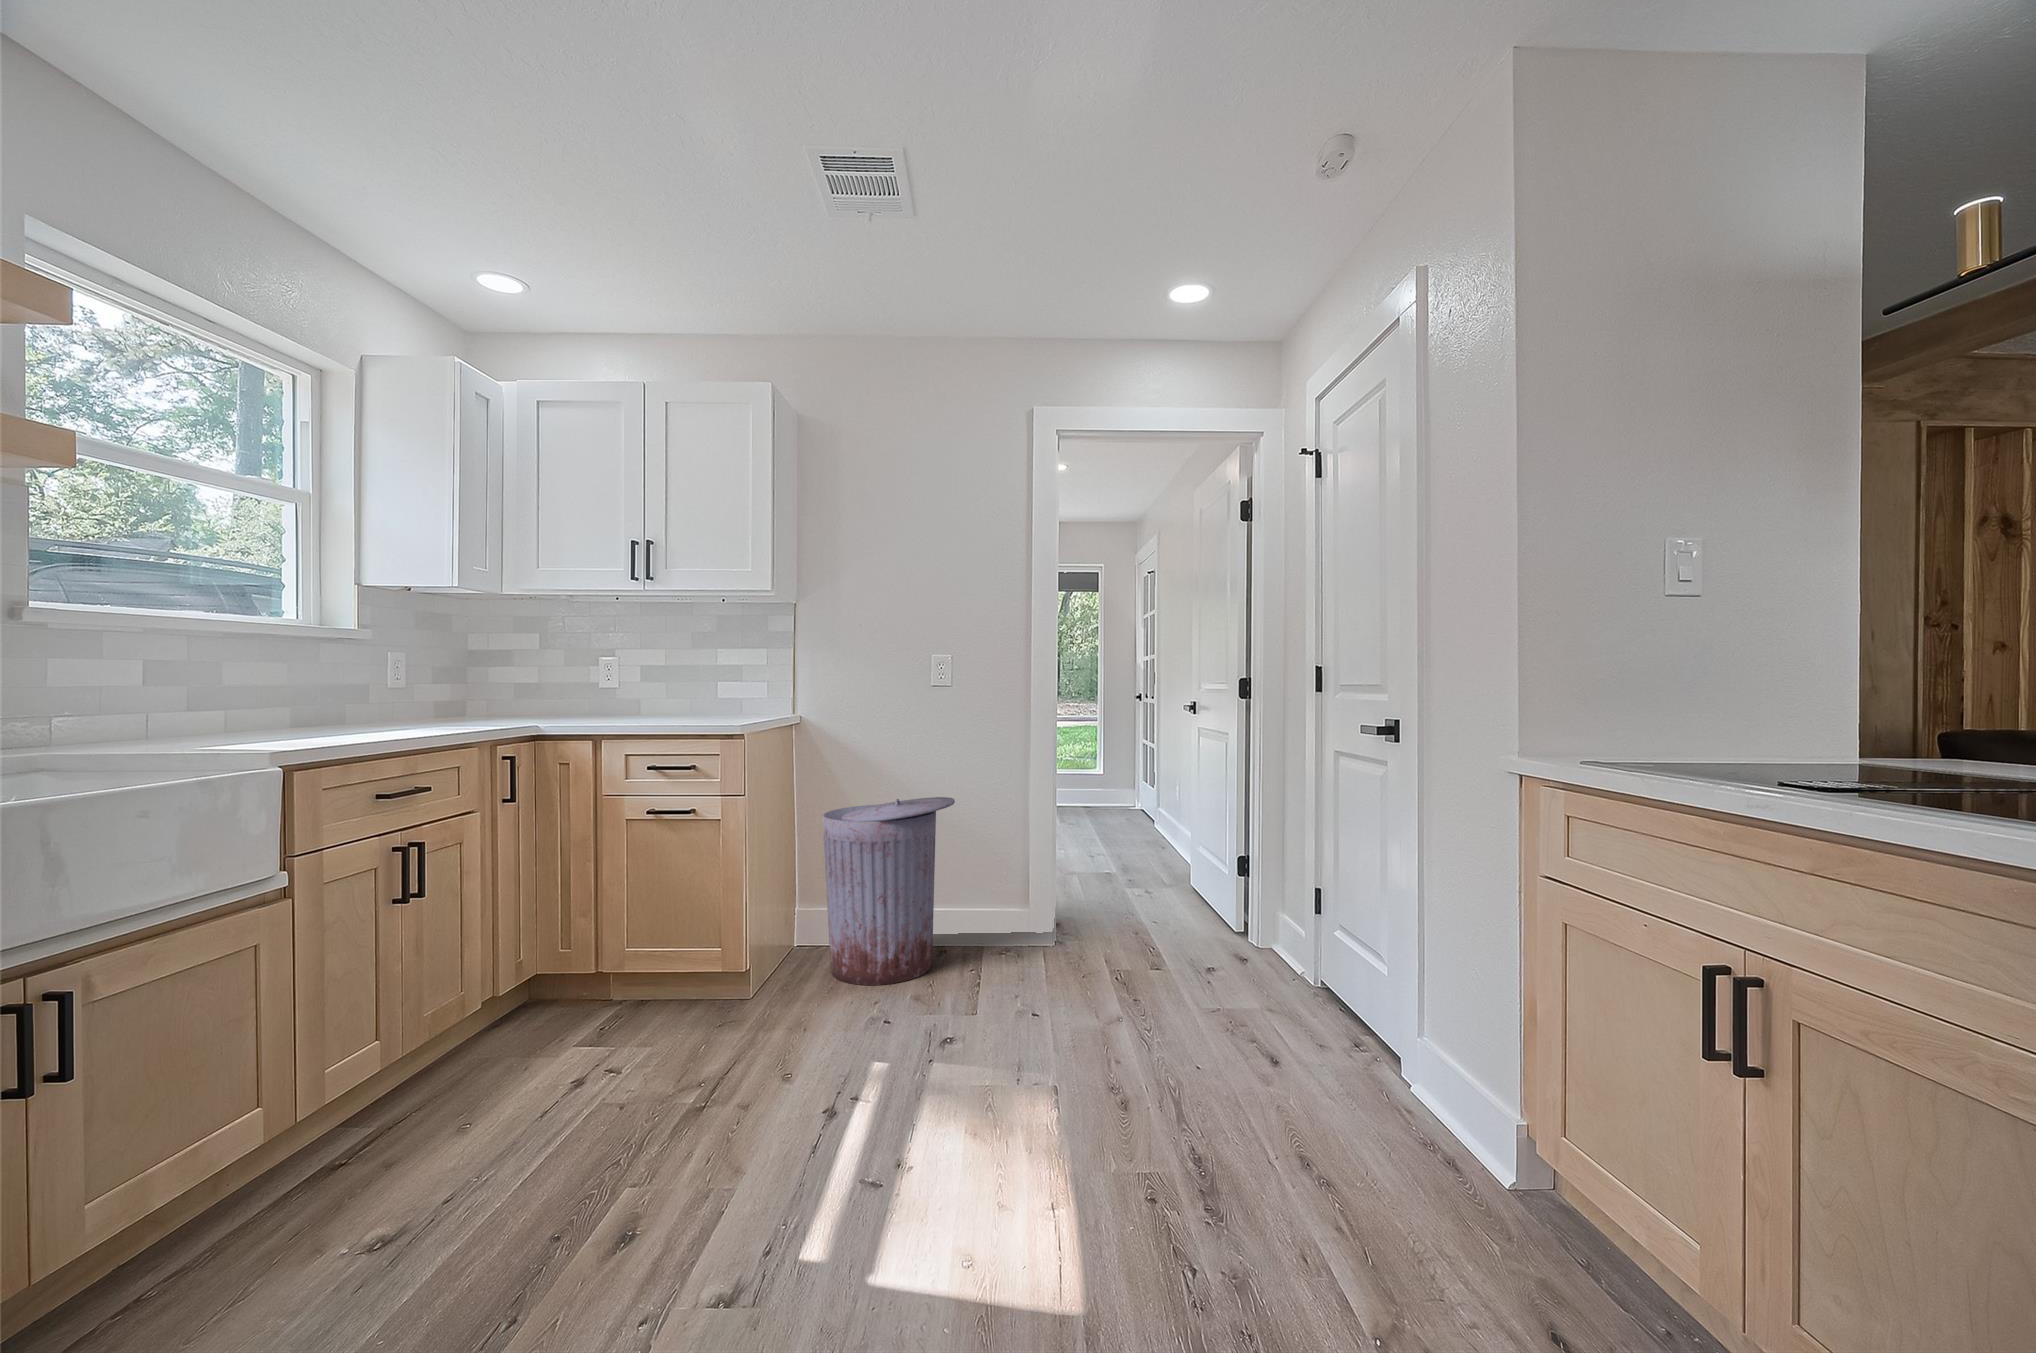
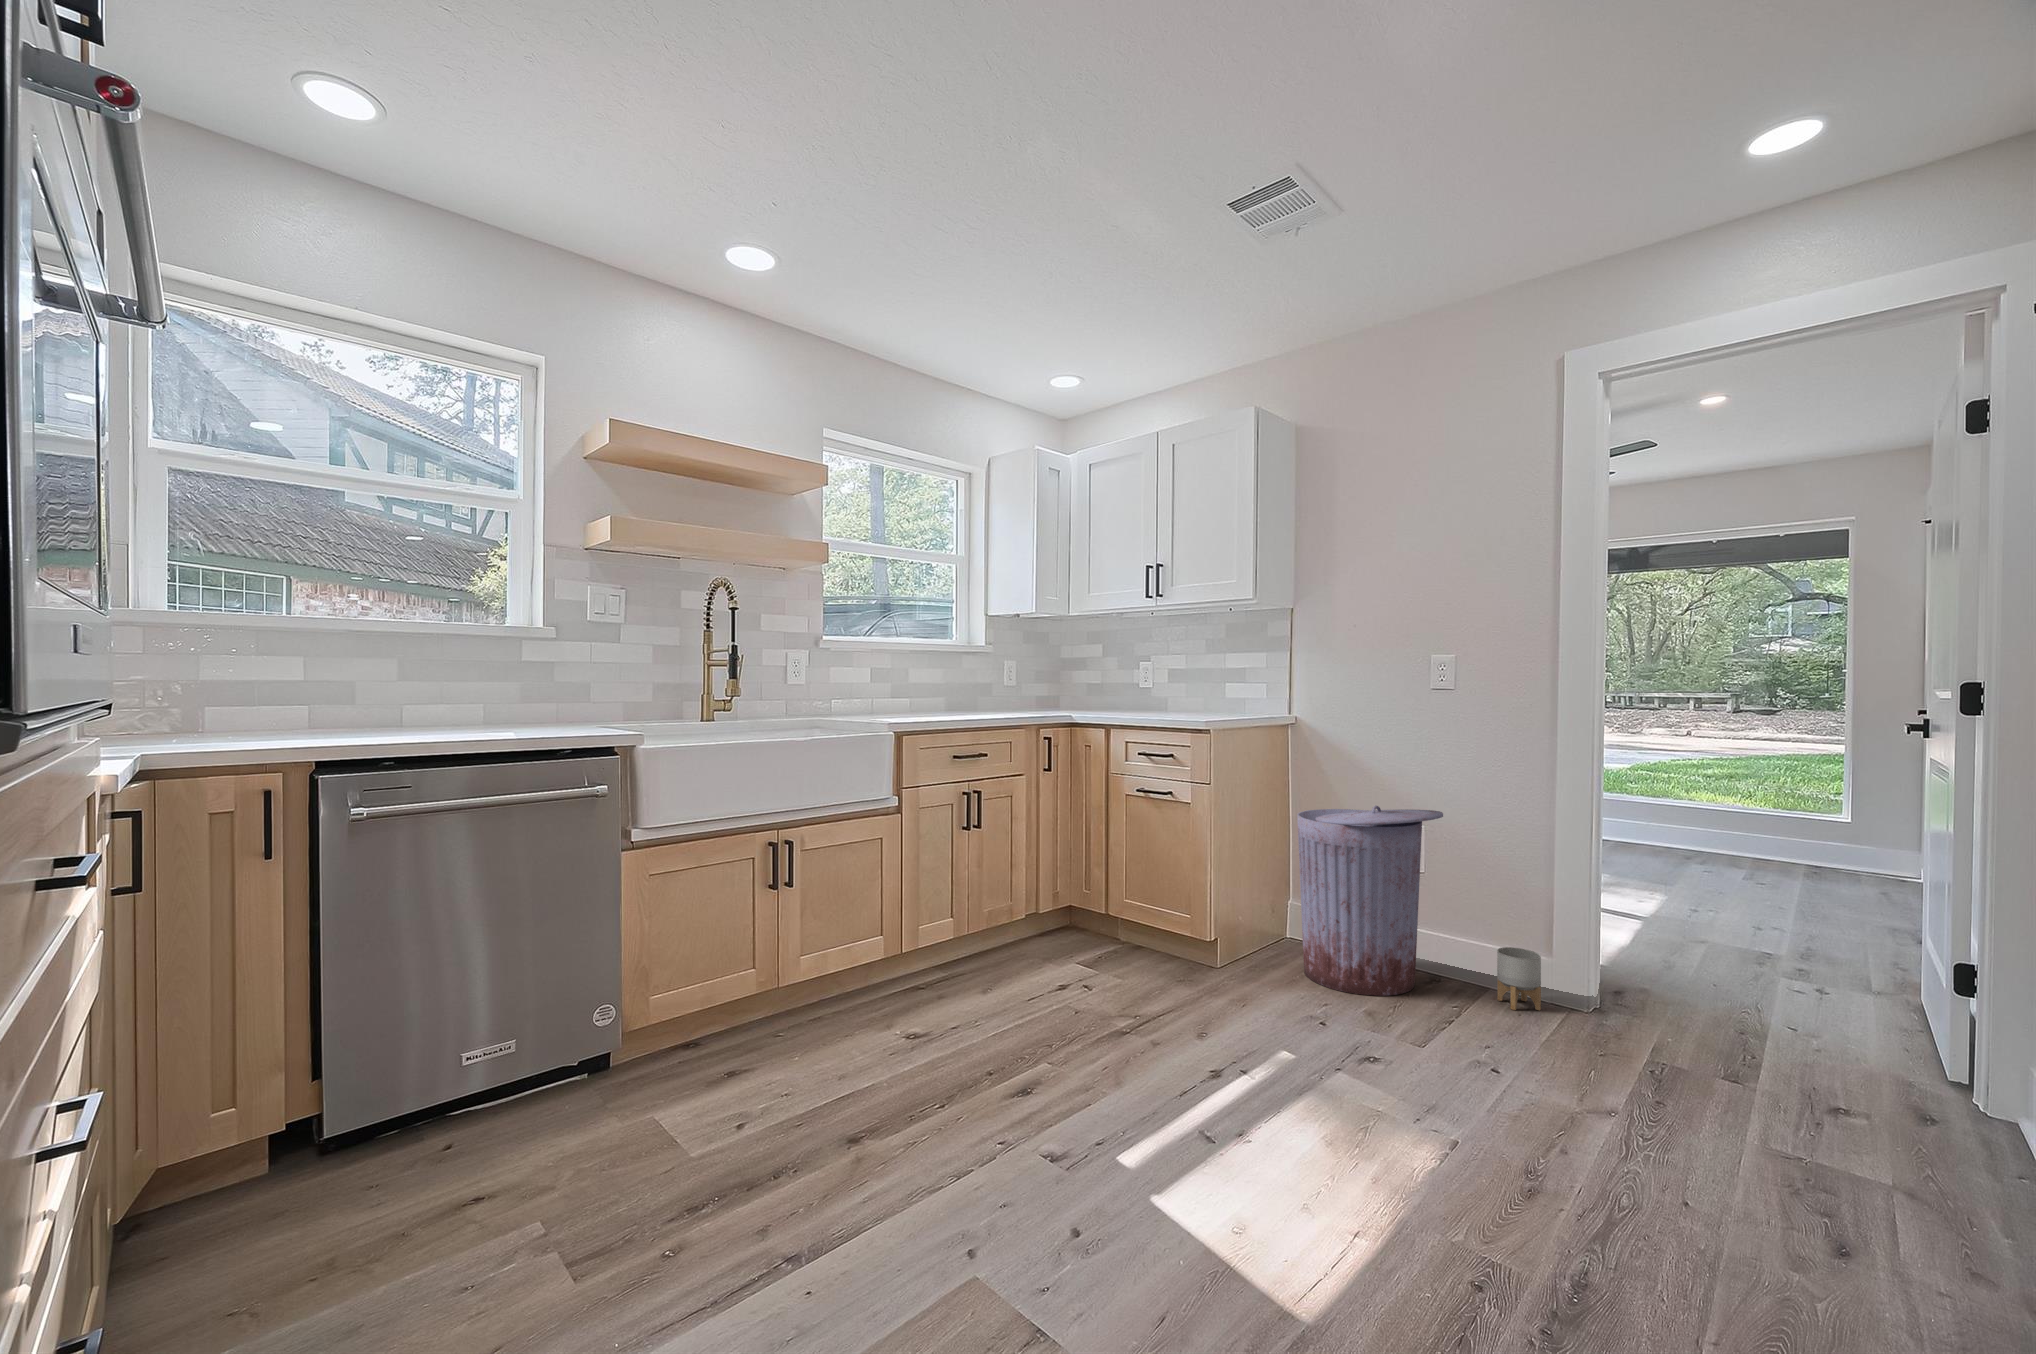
planter: none [996,906,1029,960] -> present [1497,947,1541,1010]

